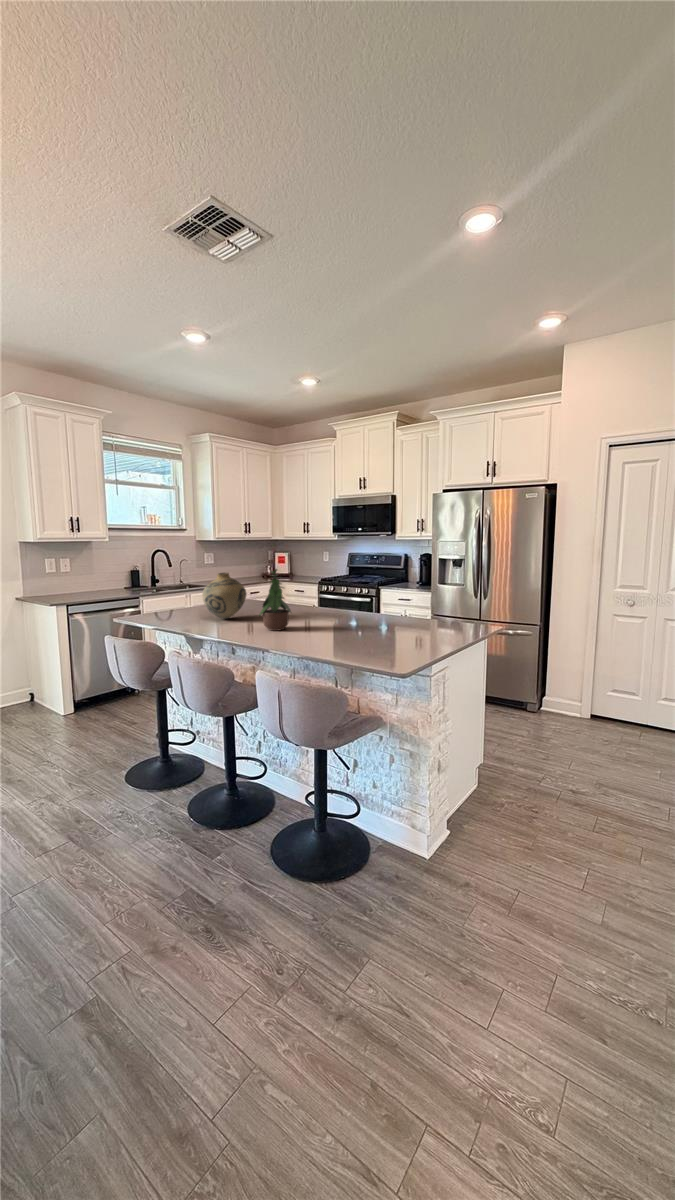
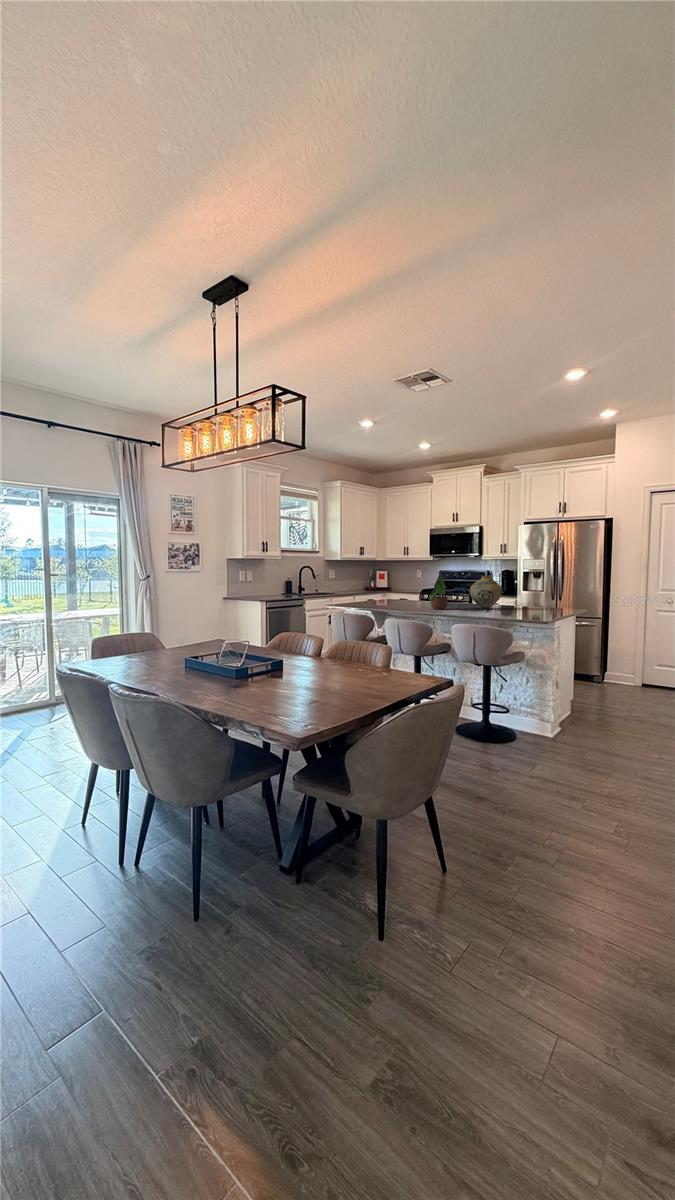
vase: present [202,573,246,619] -> present [470,575,503,609]

